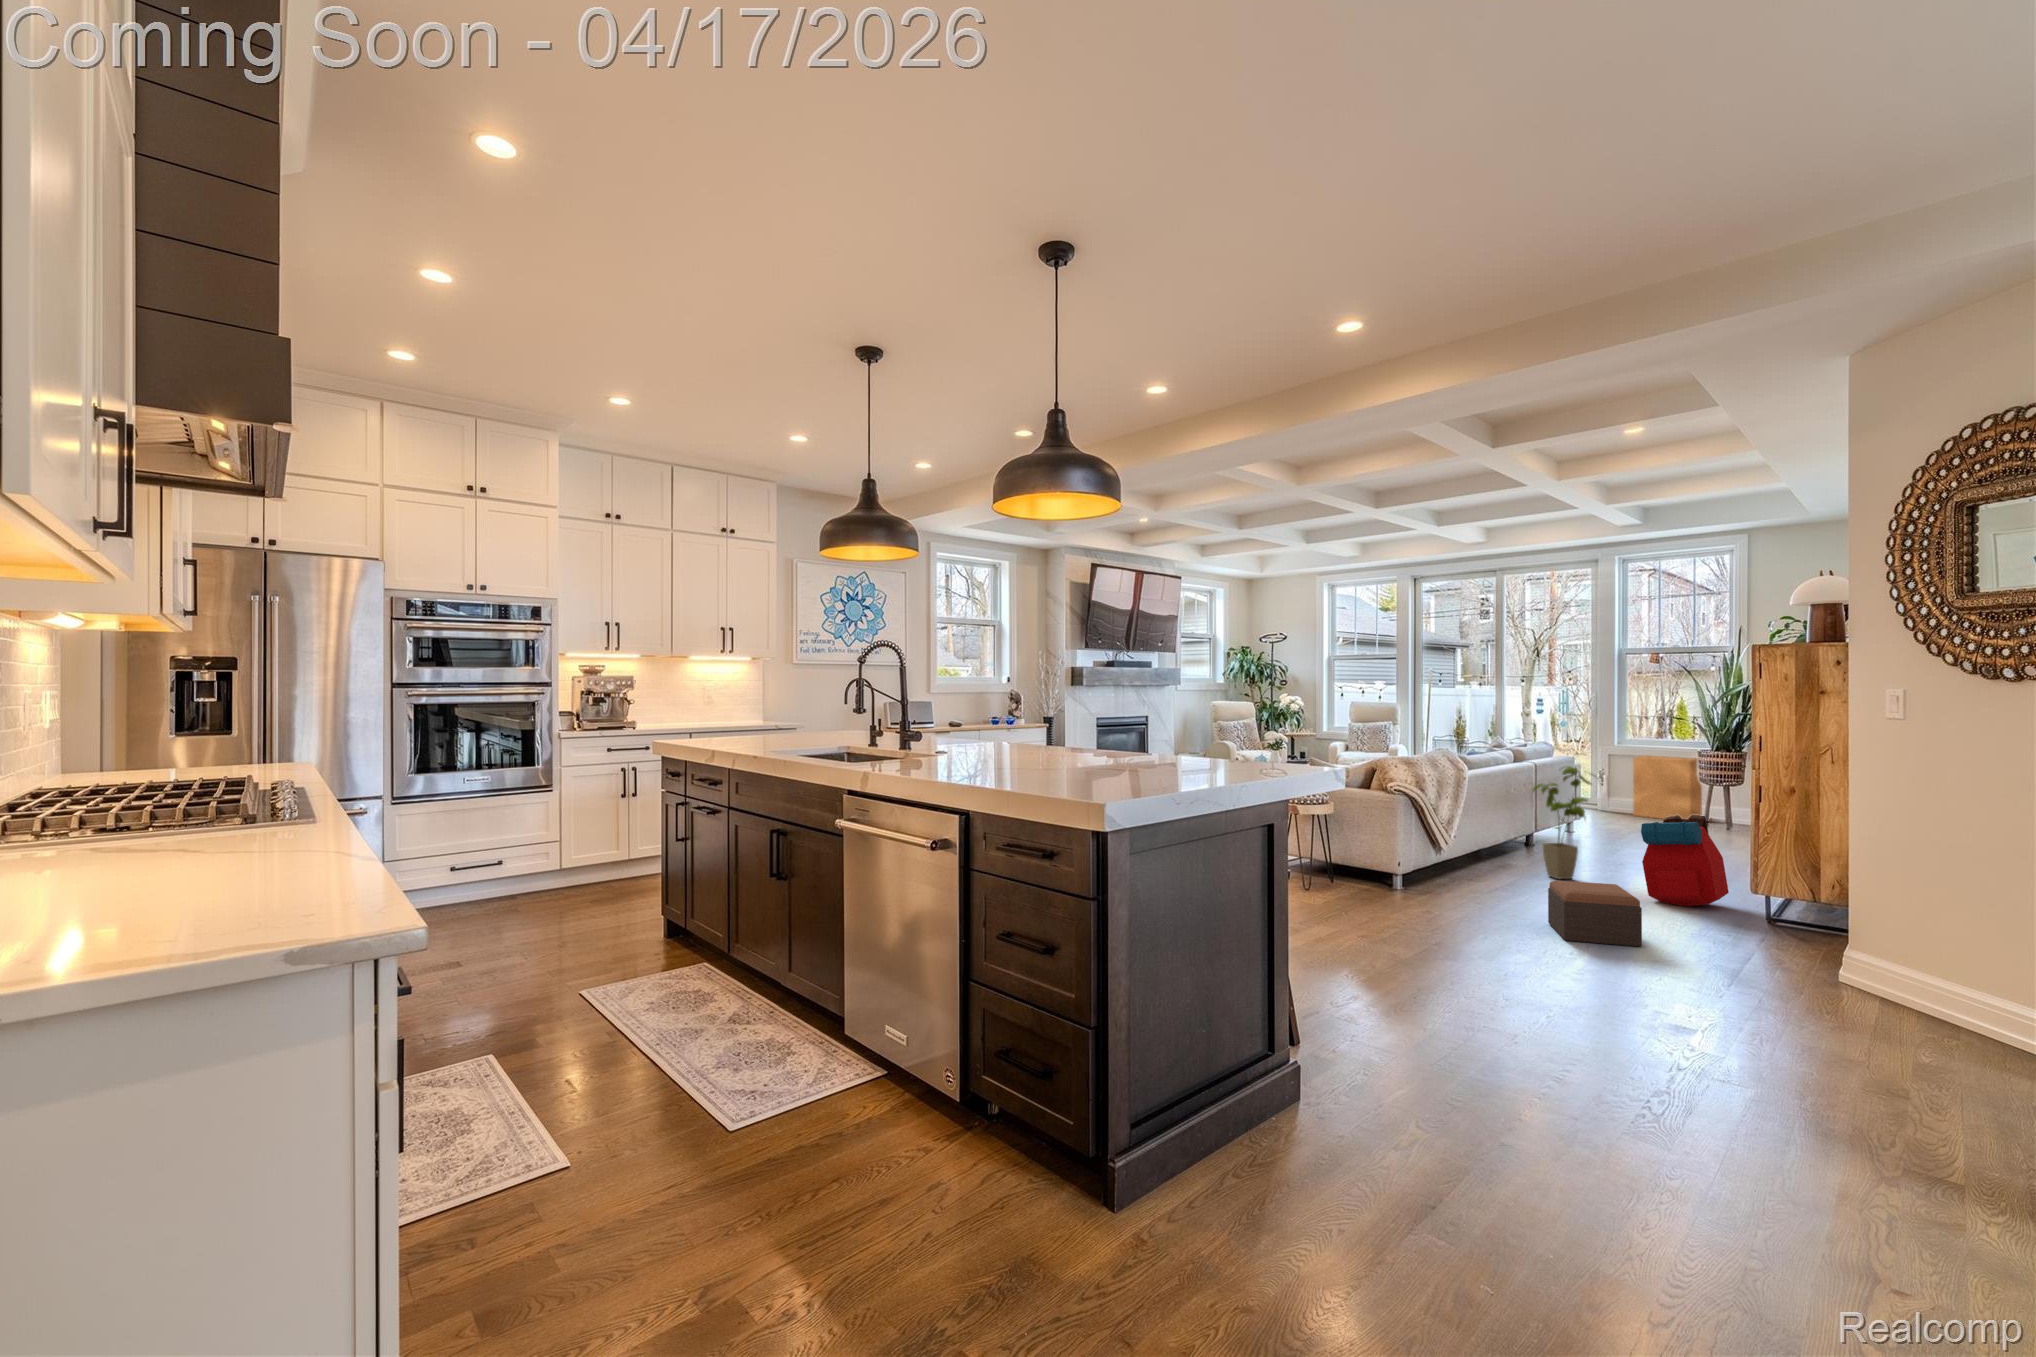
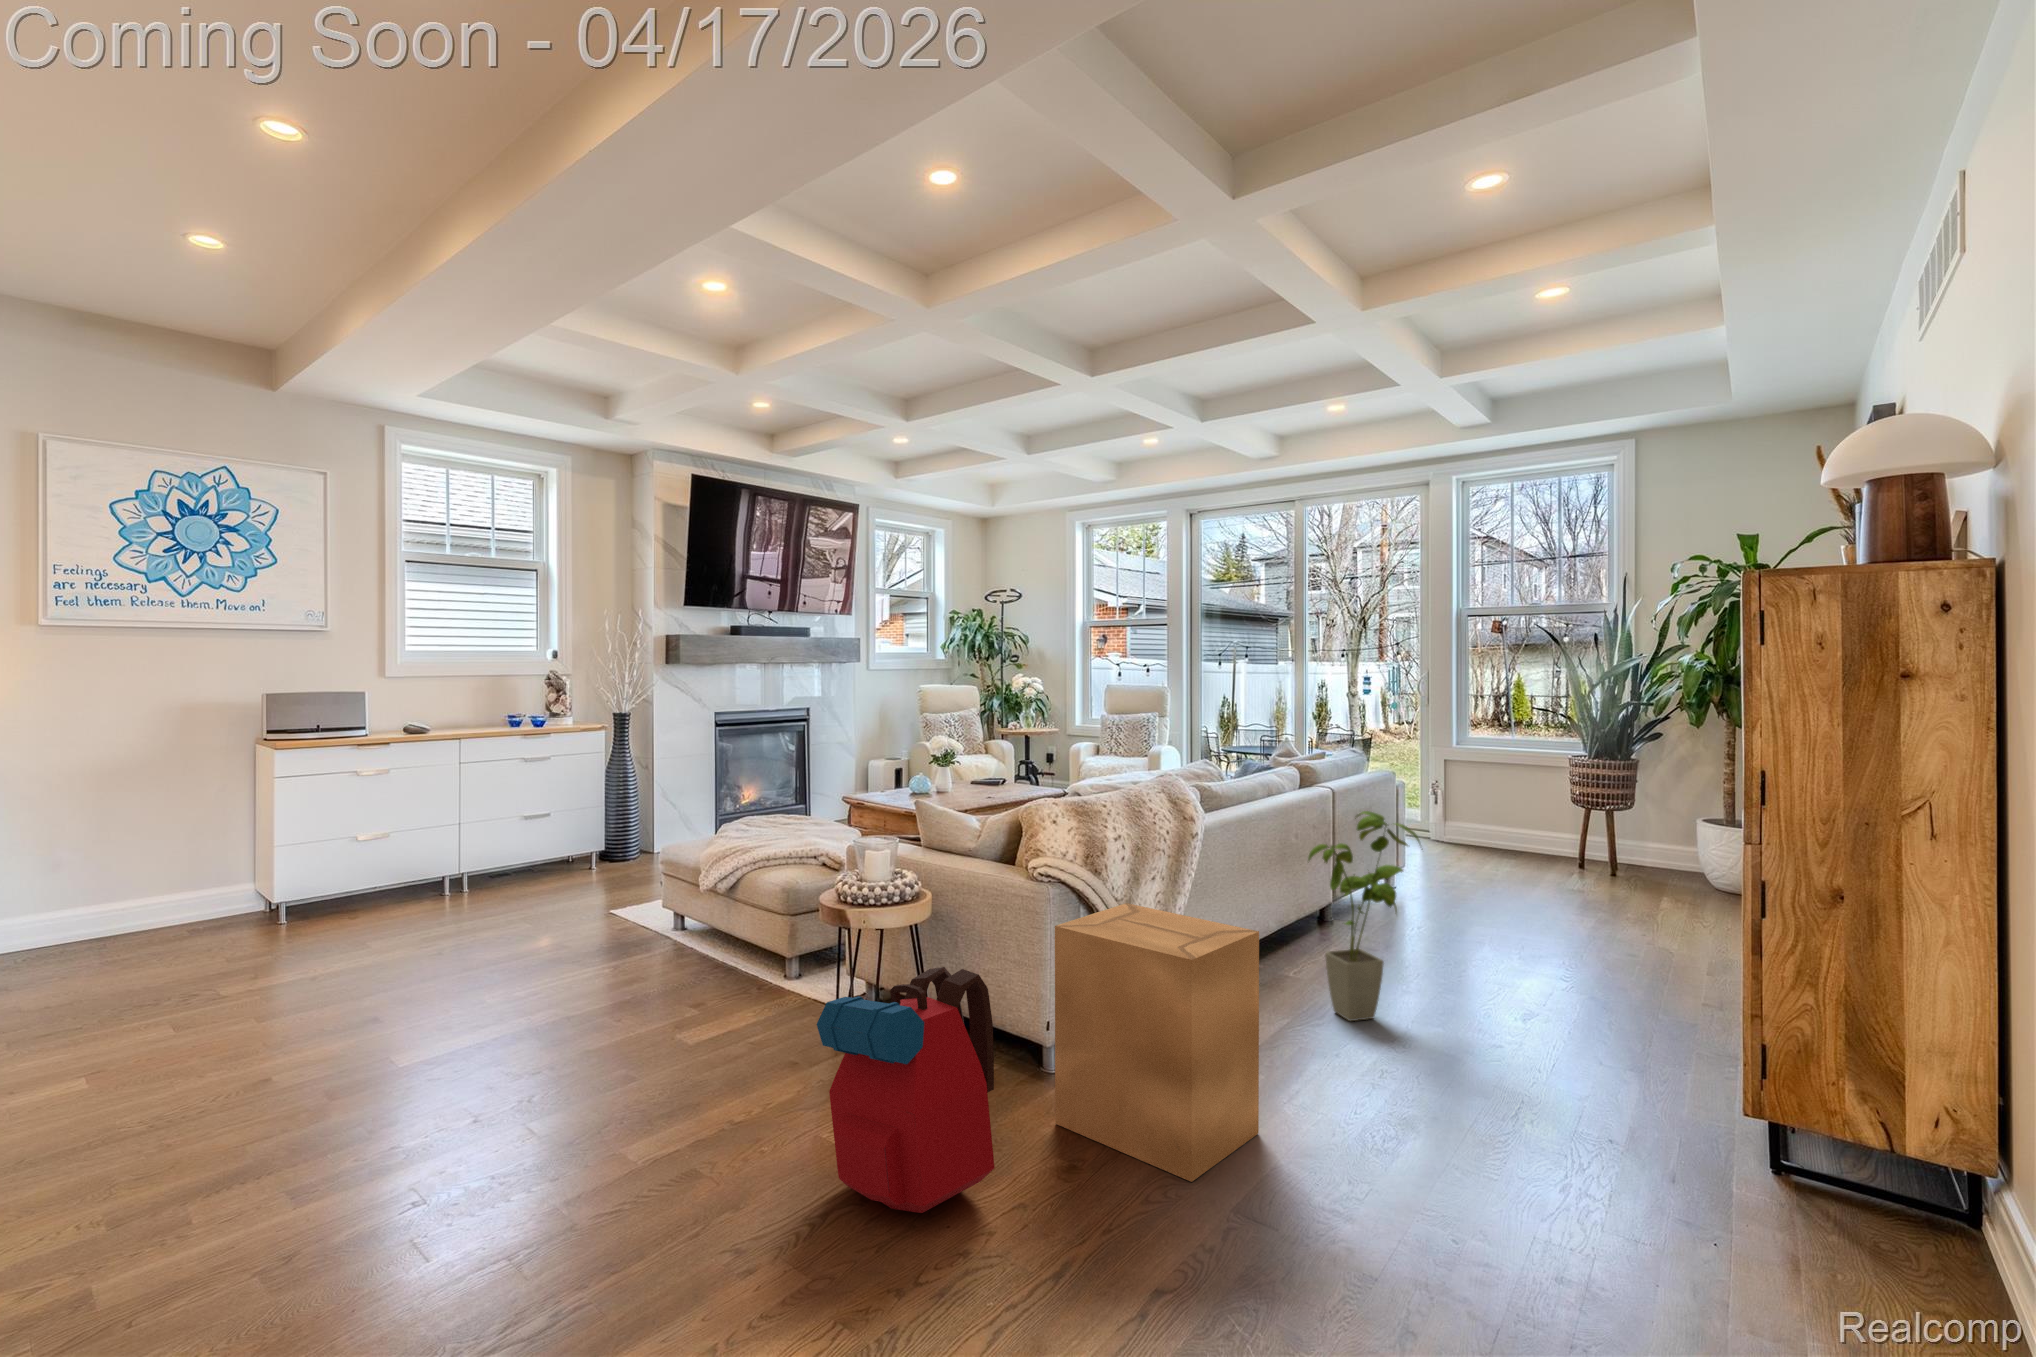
cardboard box: present [1633,756,1702,819] -> present [1055,903,1259,1182]
backpack: present [1641,815,1729,906] -> present [817,967,995,1213]
footstool: present [1548,881,1642,947] -> none [1295,1107,1485,1303]

